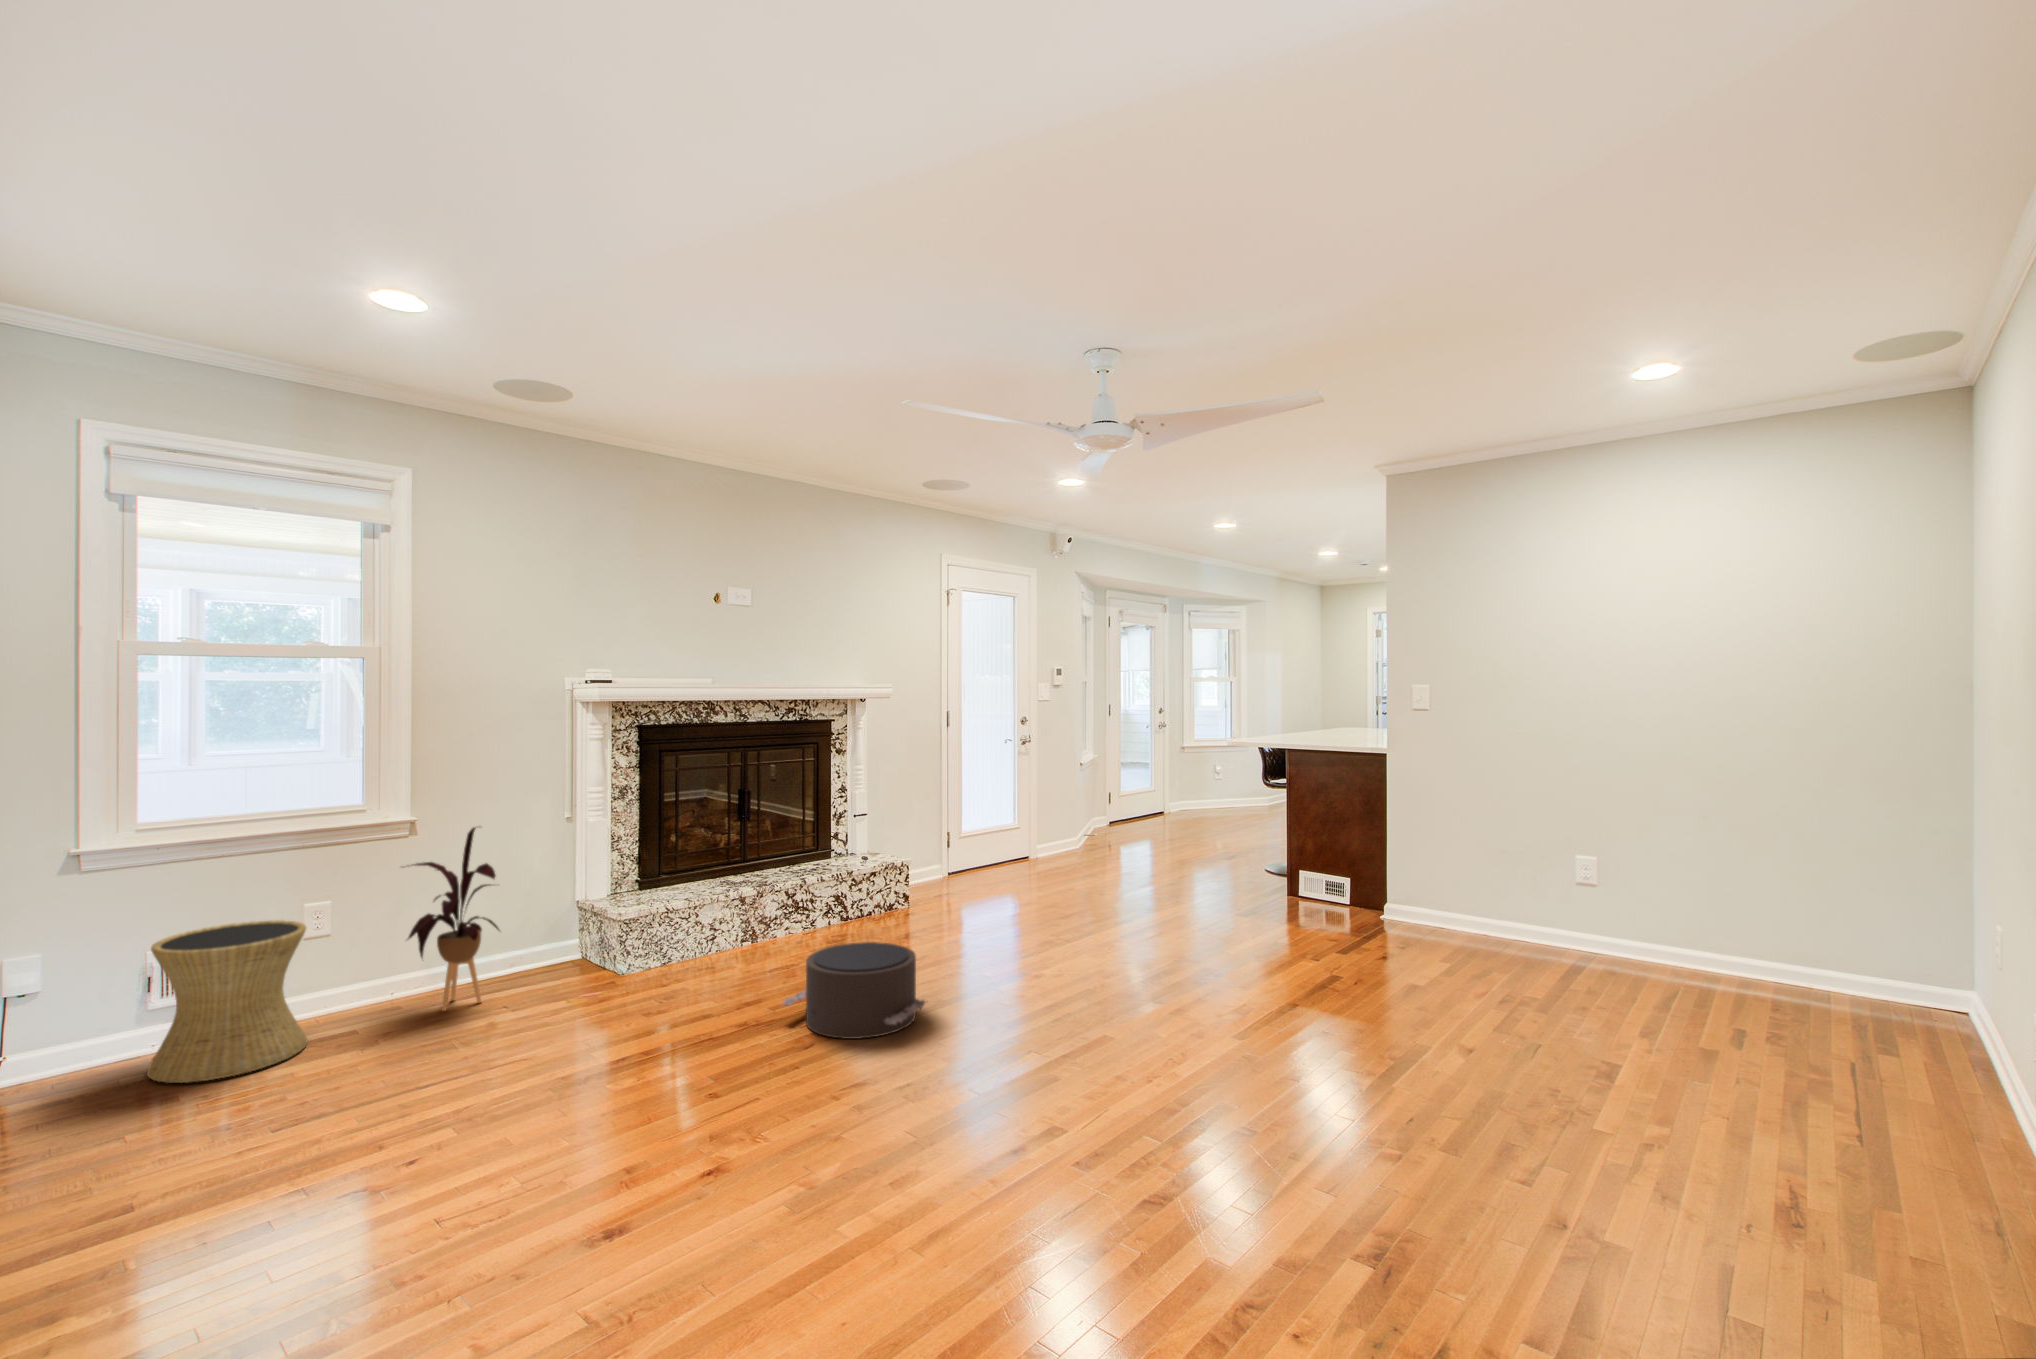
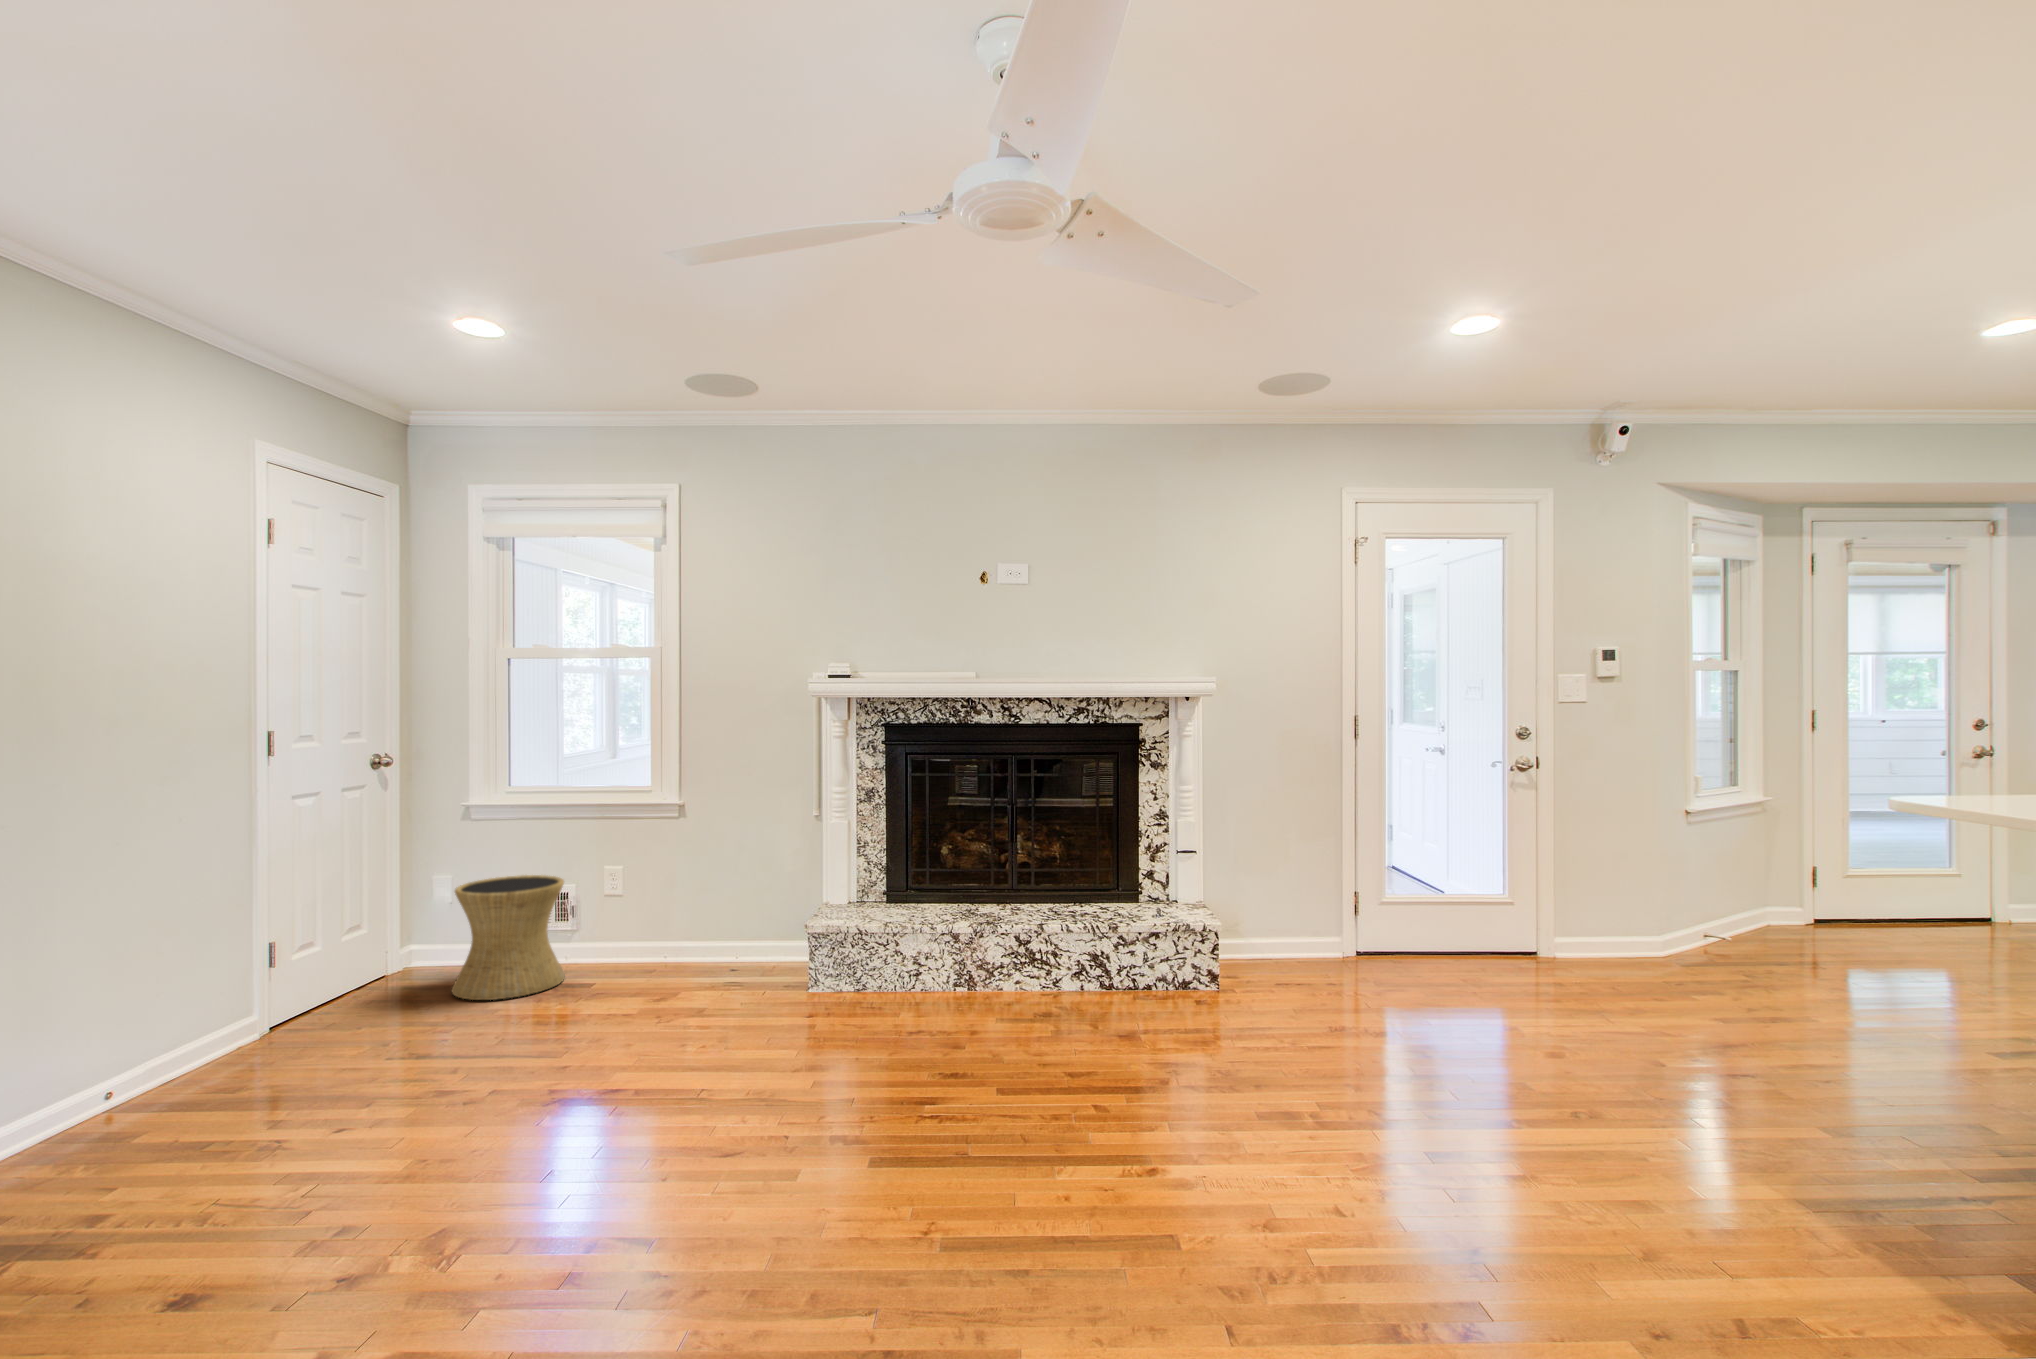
house plant: present [403,827,499,1011] -> none [612,815,708,987]
pouf: present [782,942,925,1039] -> none [779,1019,931,1165]

